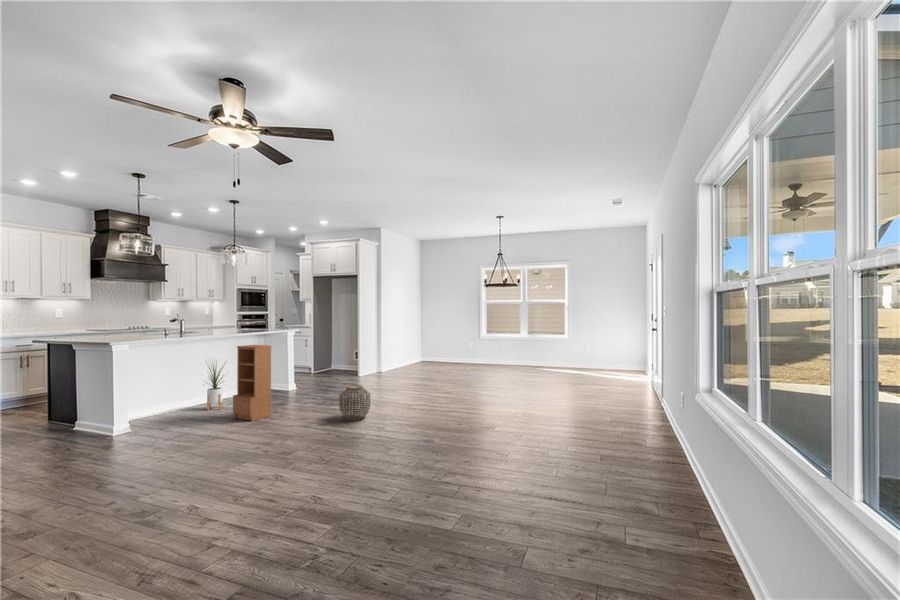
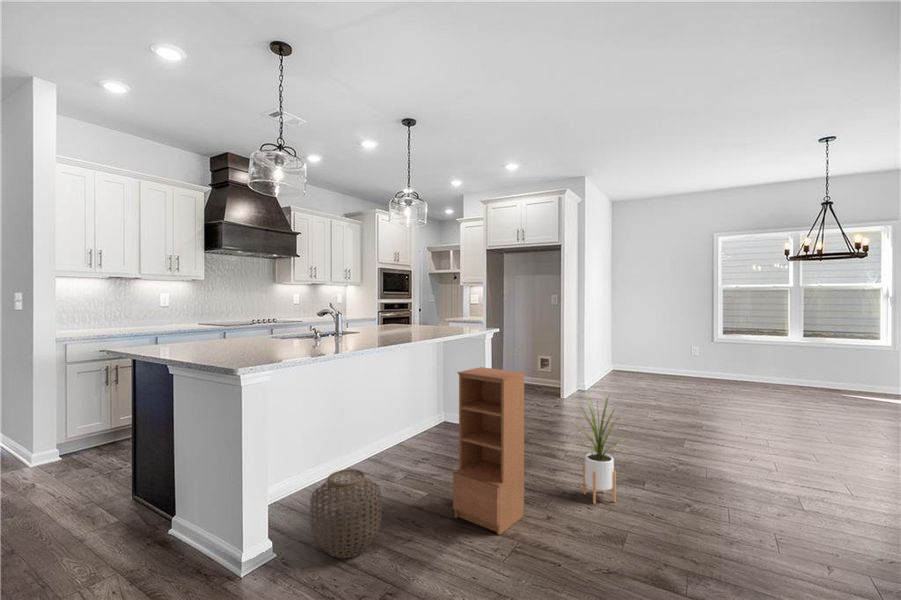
house plant: present [207,363,223,410] -> present [580,398,620,504]
woven basket: present [339,385,370,420] -> present [310,469,382,558]

